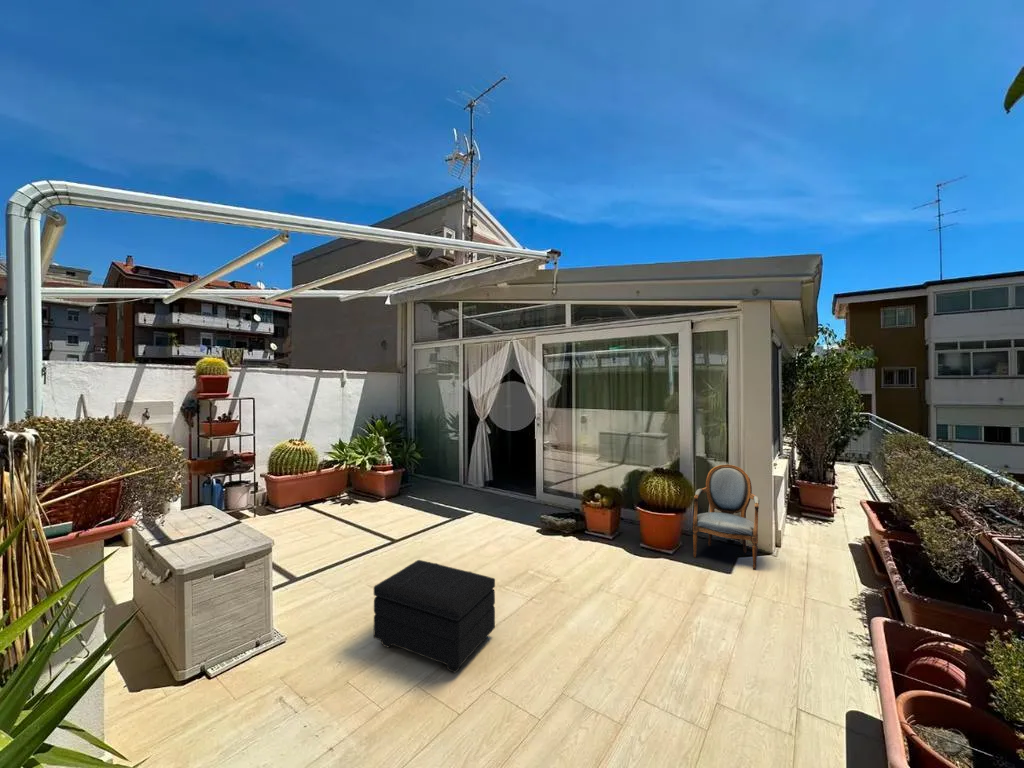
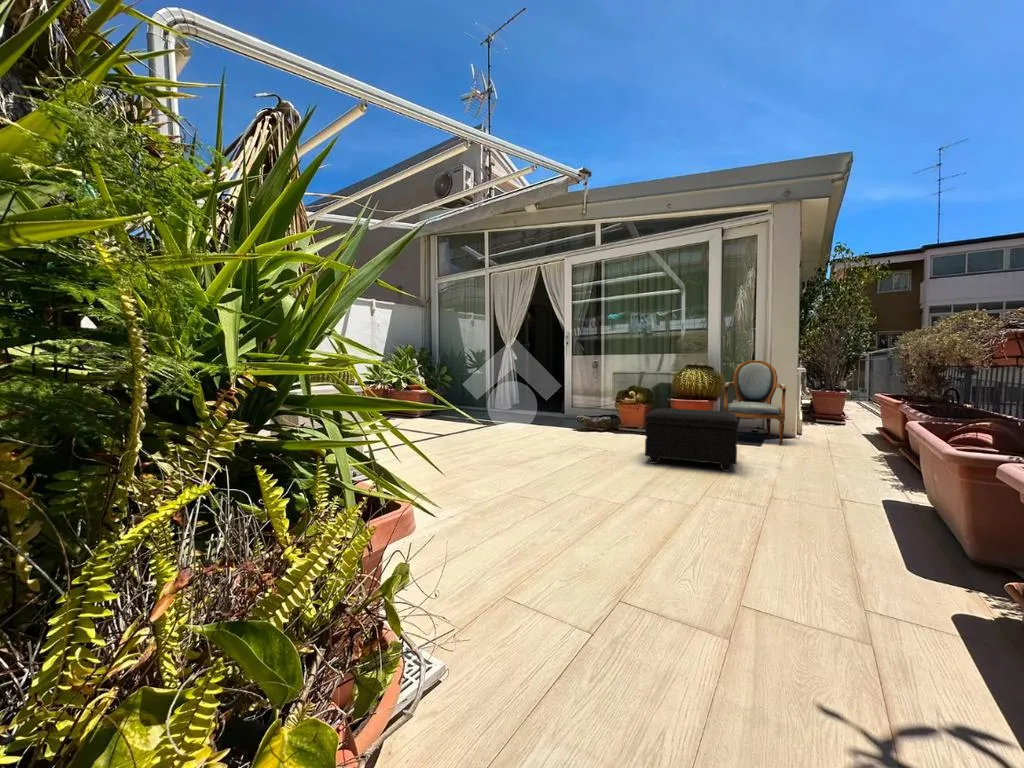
footstool: present [374,560,495,673] -> present [645,408,738,472]

